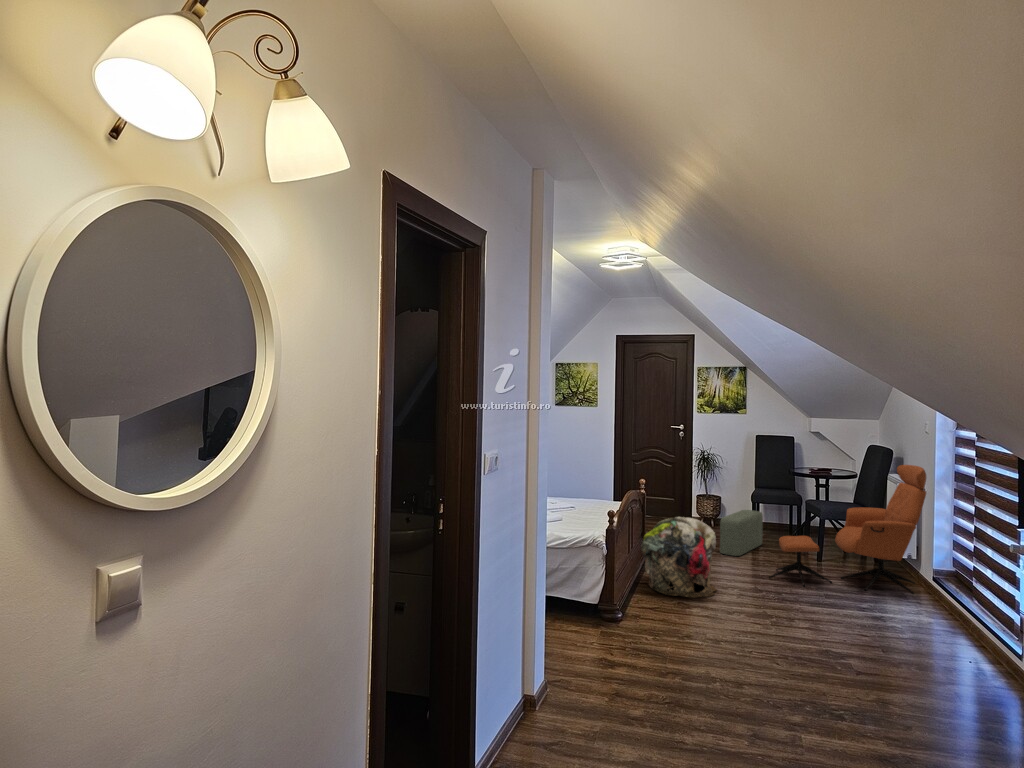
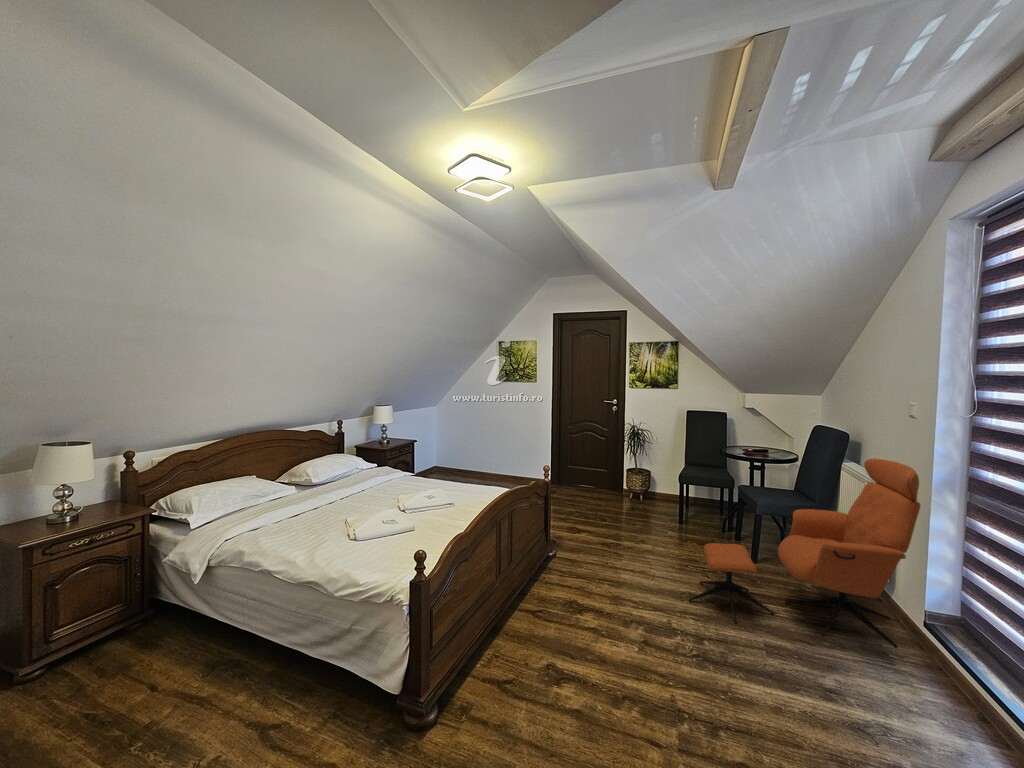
pouf: present [720,510,763,556] -> none [638,494,690,553]
laundry basket: present [641,517,716,598] -> none [517,523,616,648]

